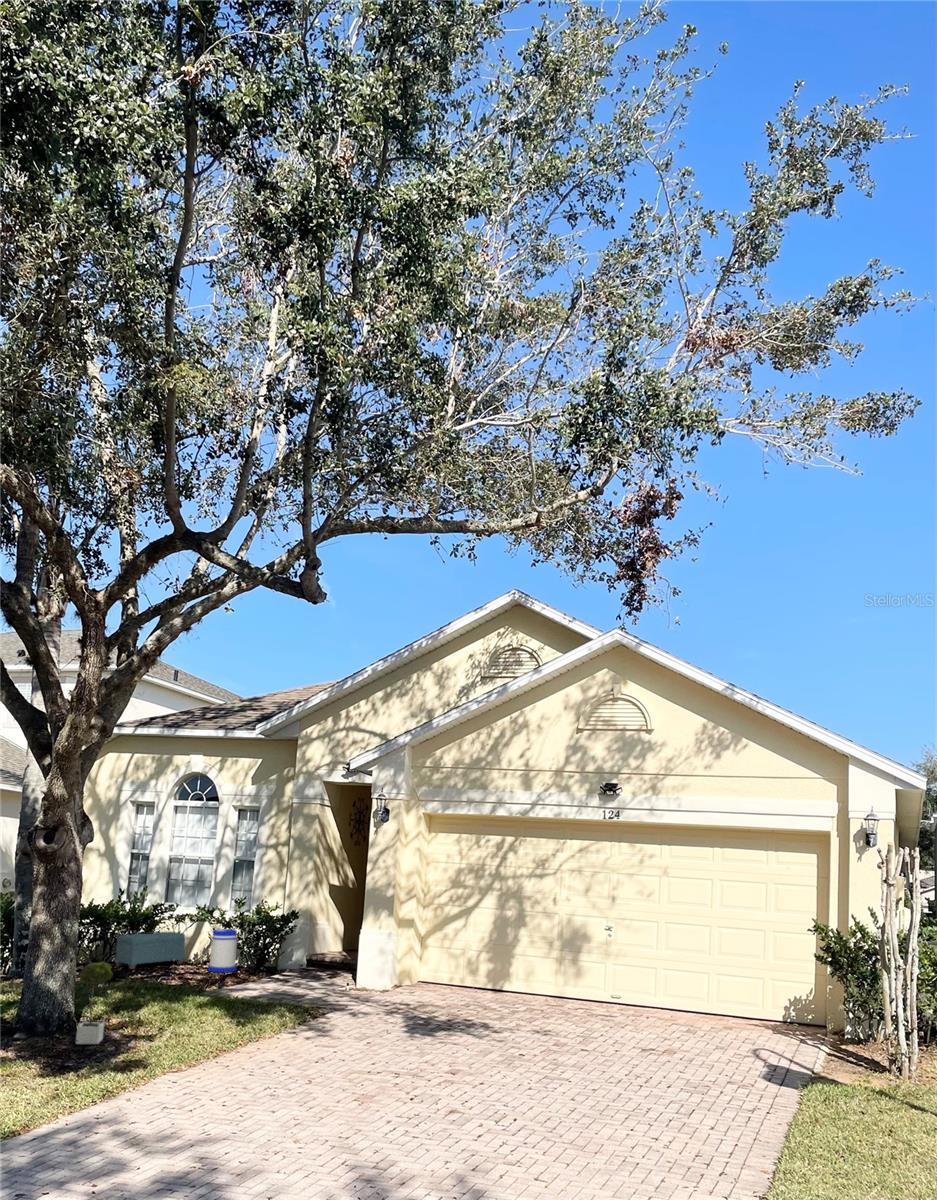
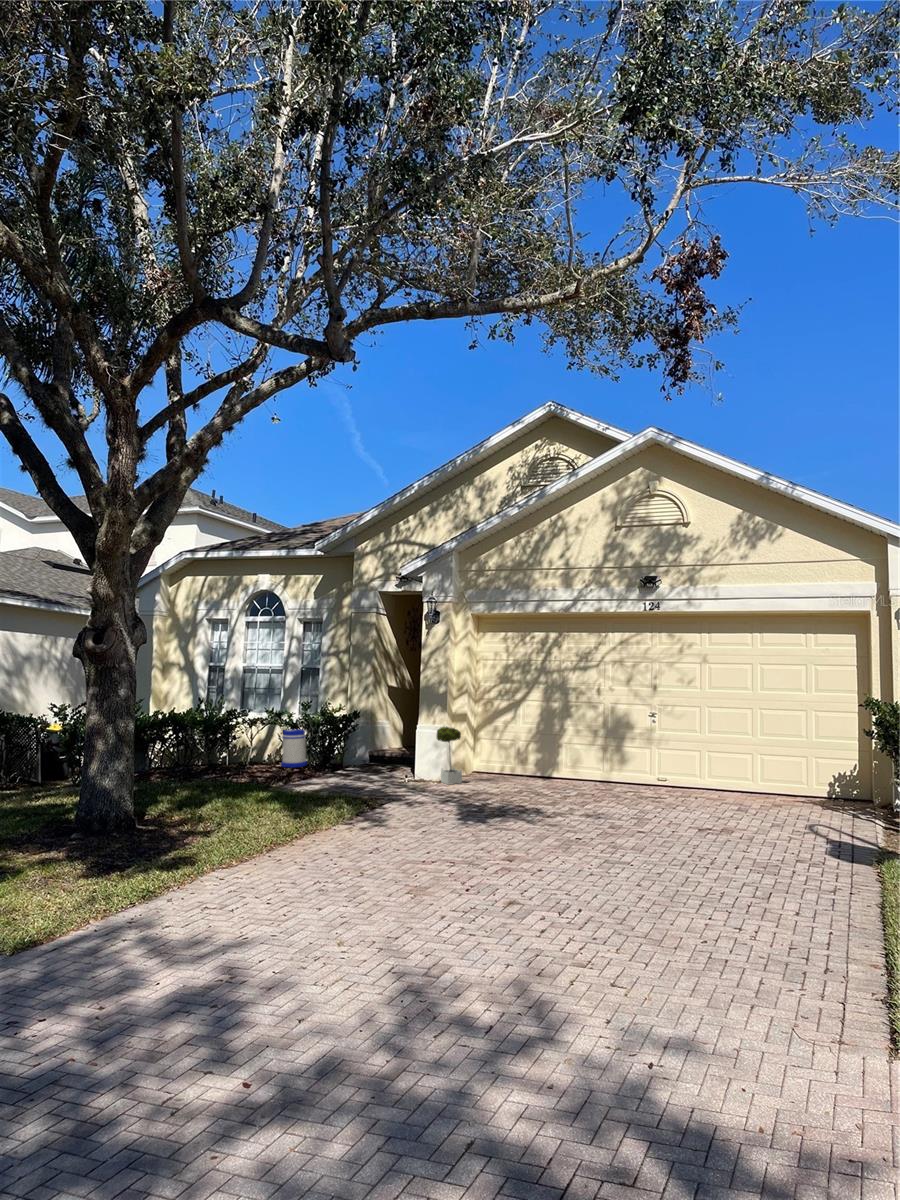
bench: present [115,932,185,969] -> none [199,733,261,767]
potted tree: present [76,961,113,1044] -> present [437,727,462,784]

